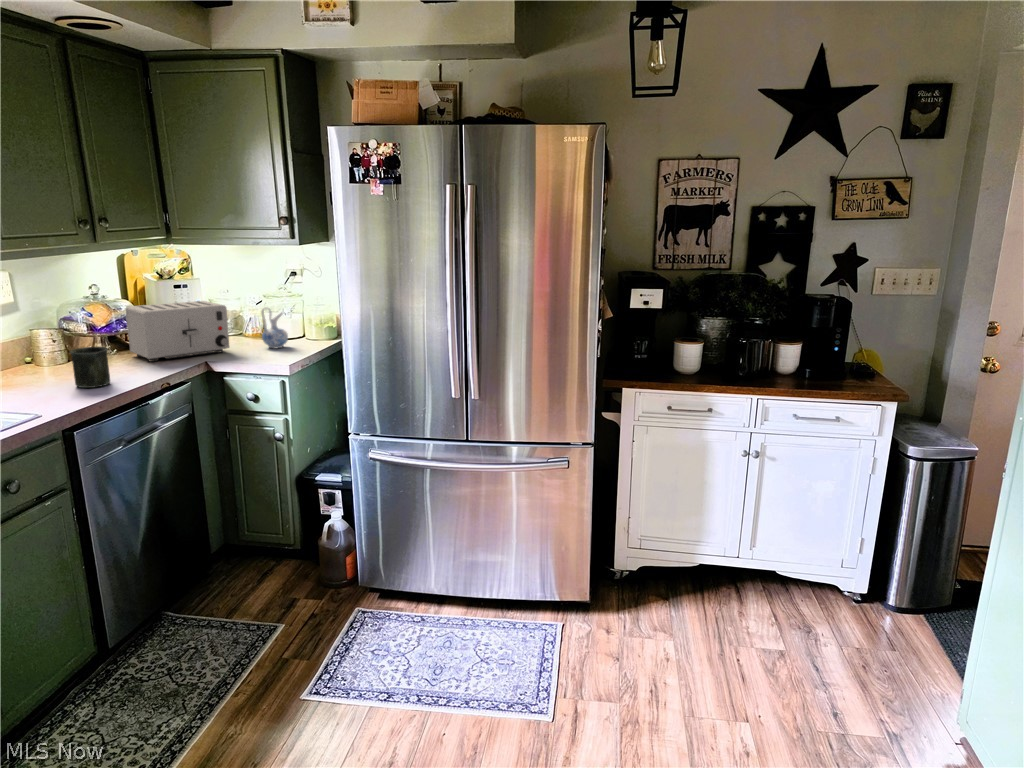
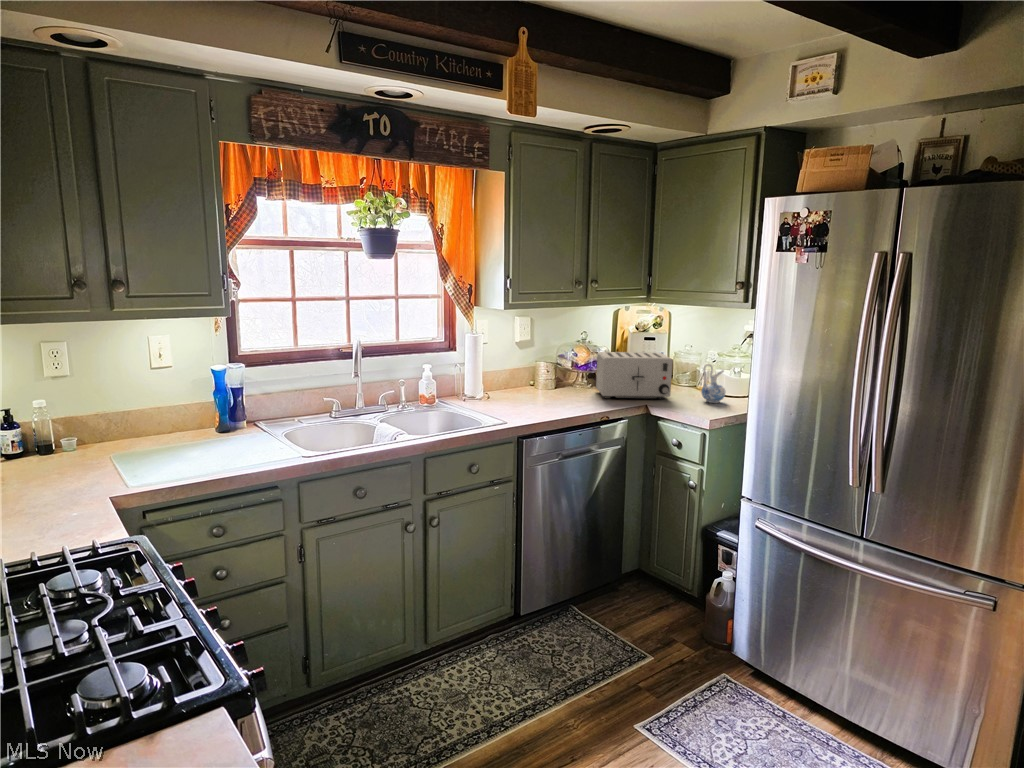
mug: present [70,347,110,388] -> none [539,381,565,412]

